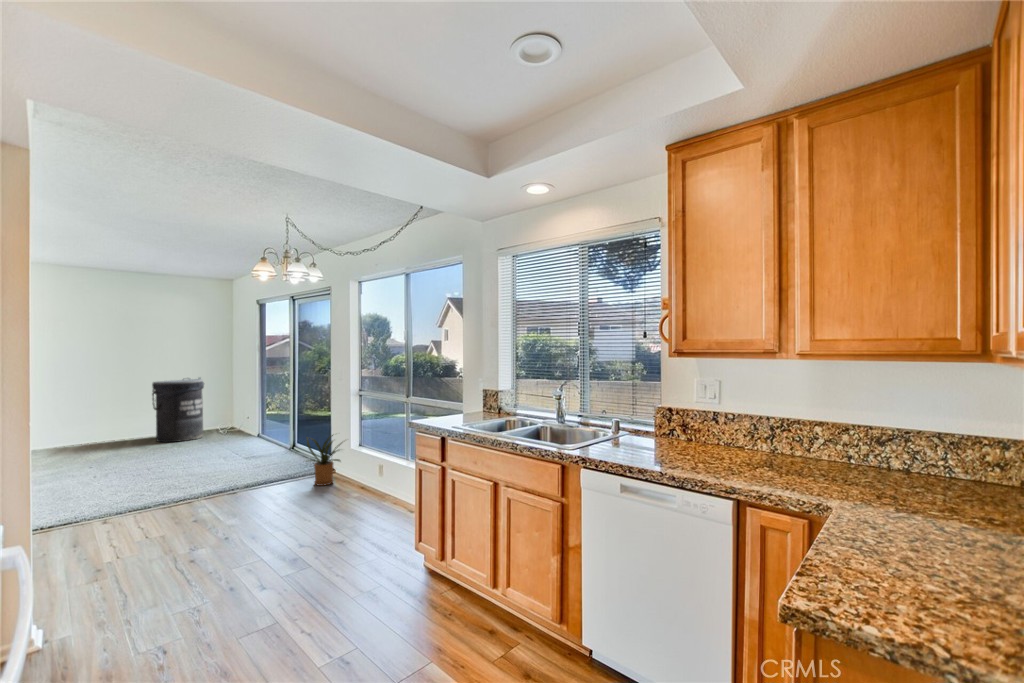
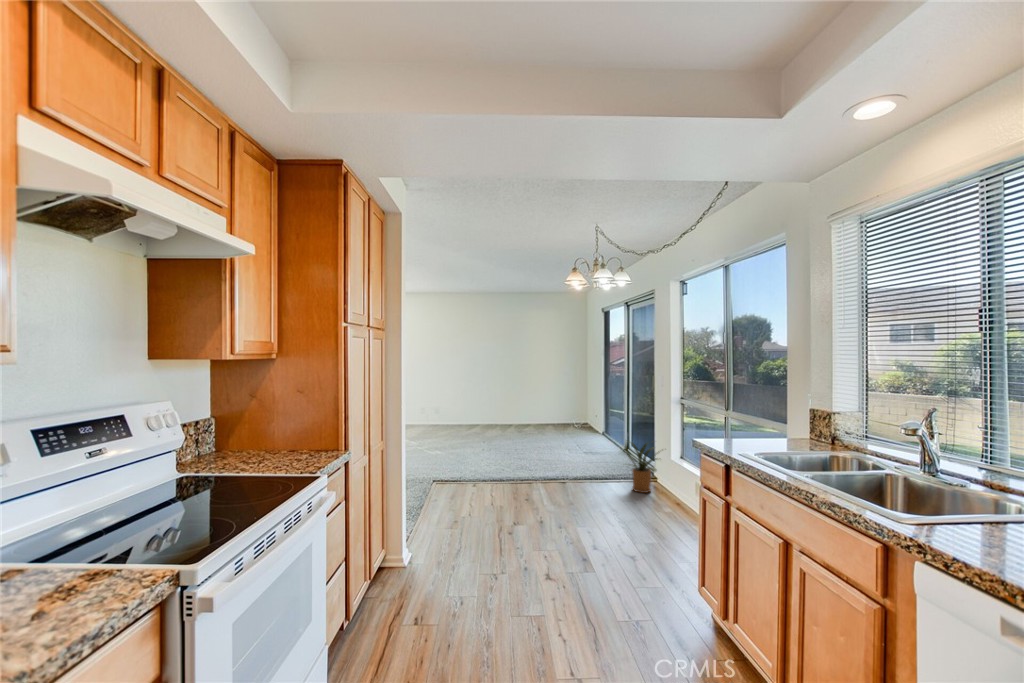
trash can: present [152,377,204,442] -> none [529,377,565,430]

